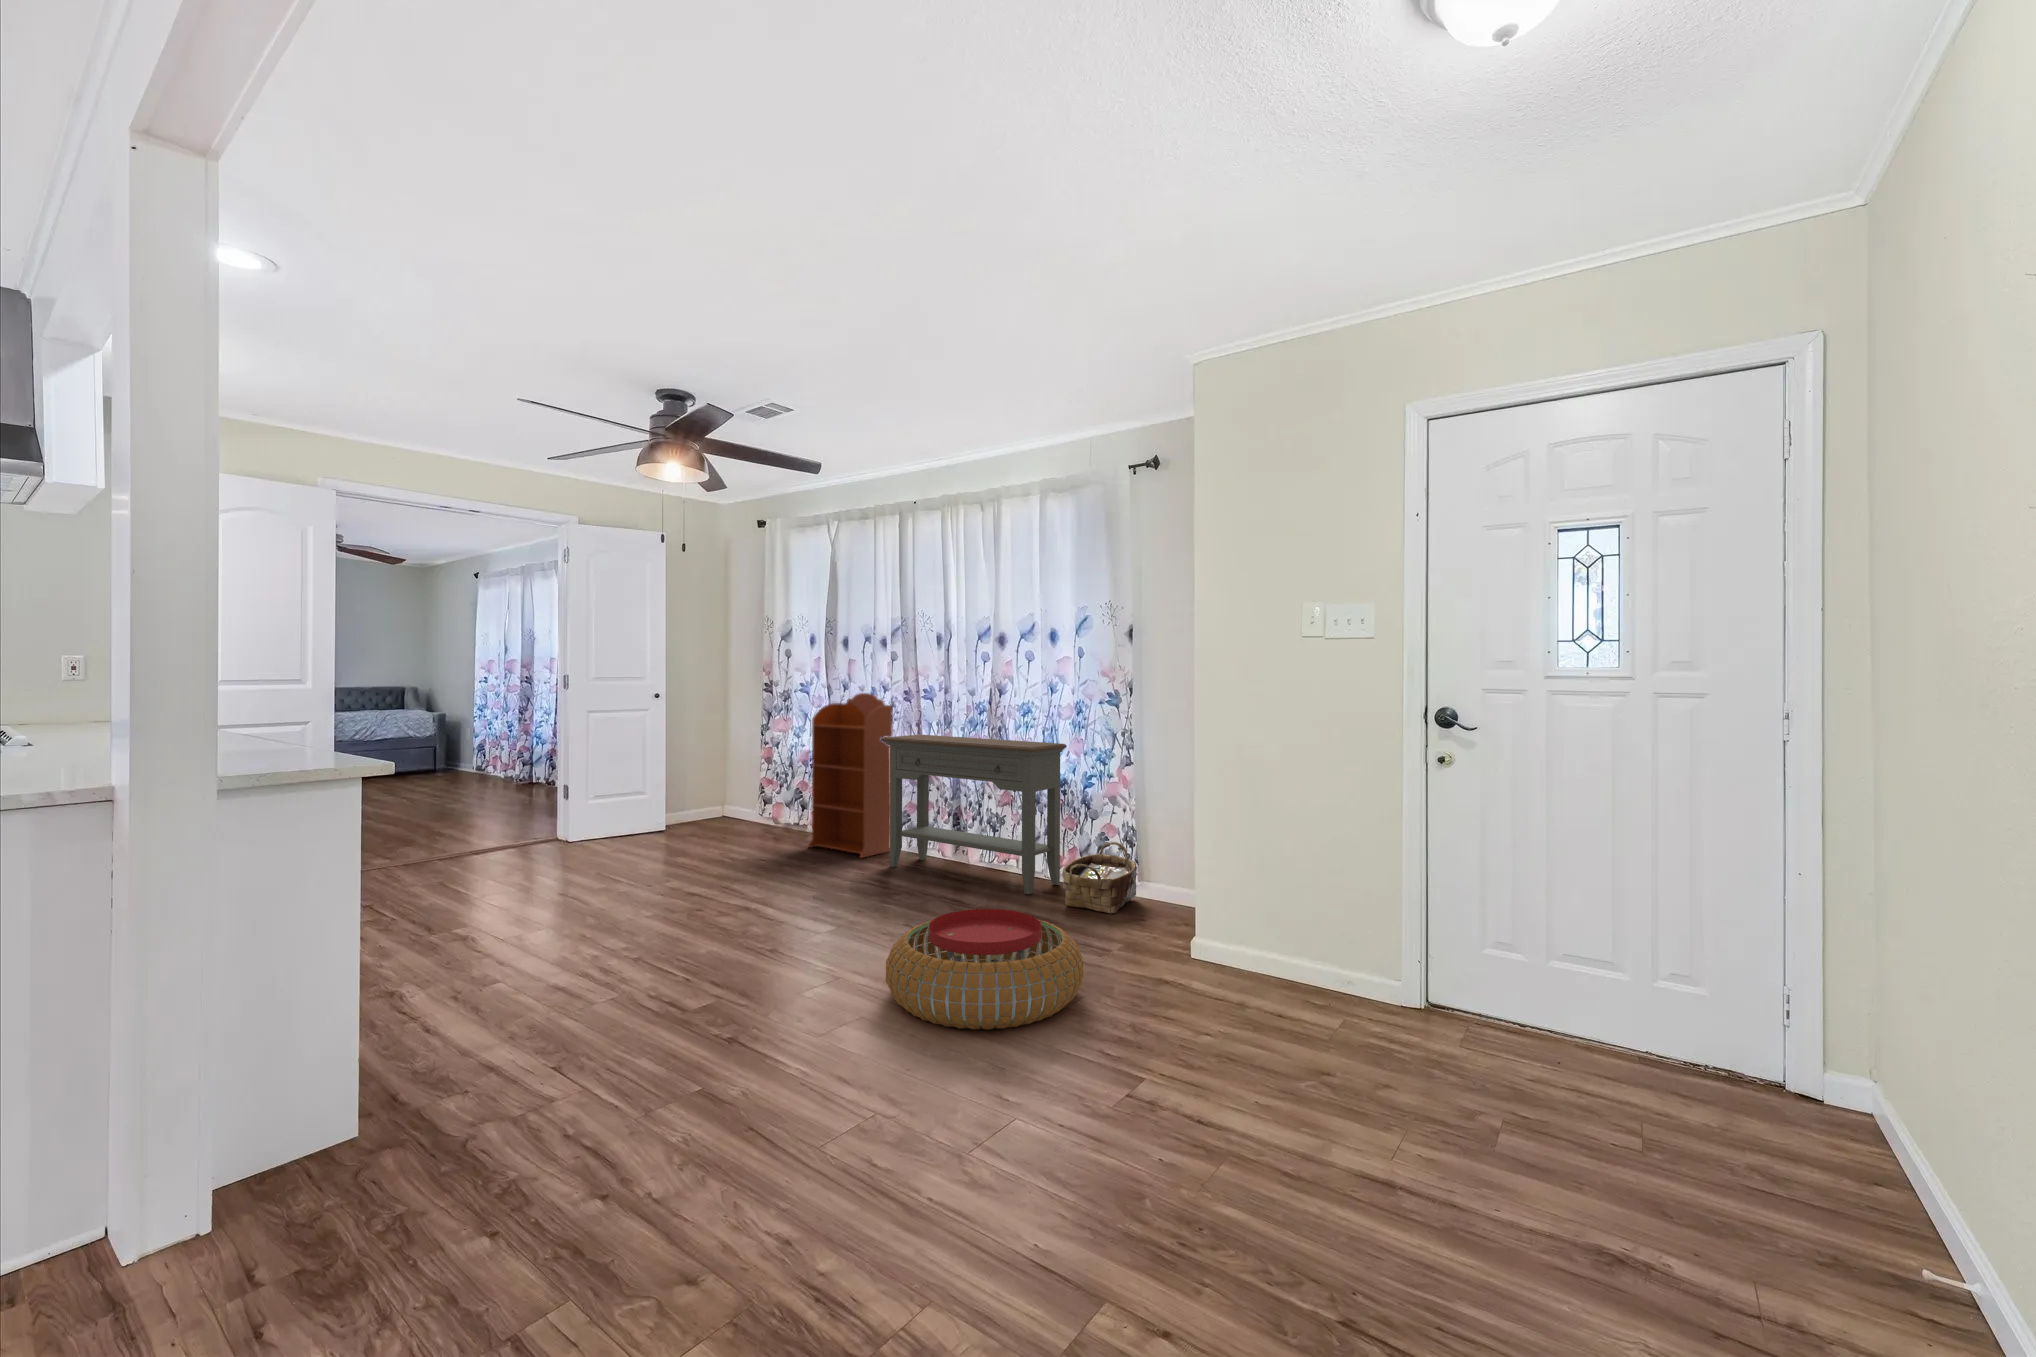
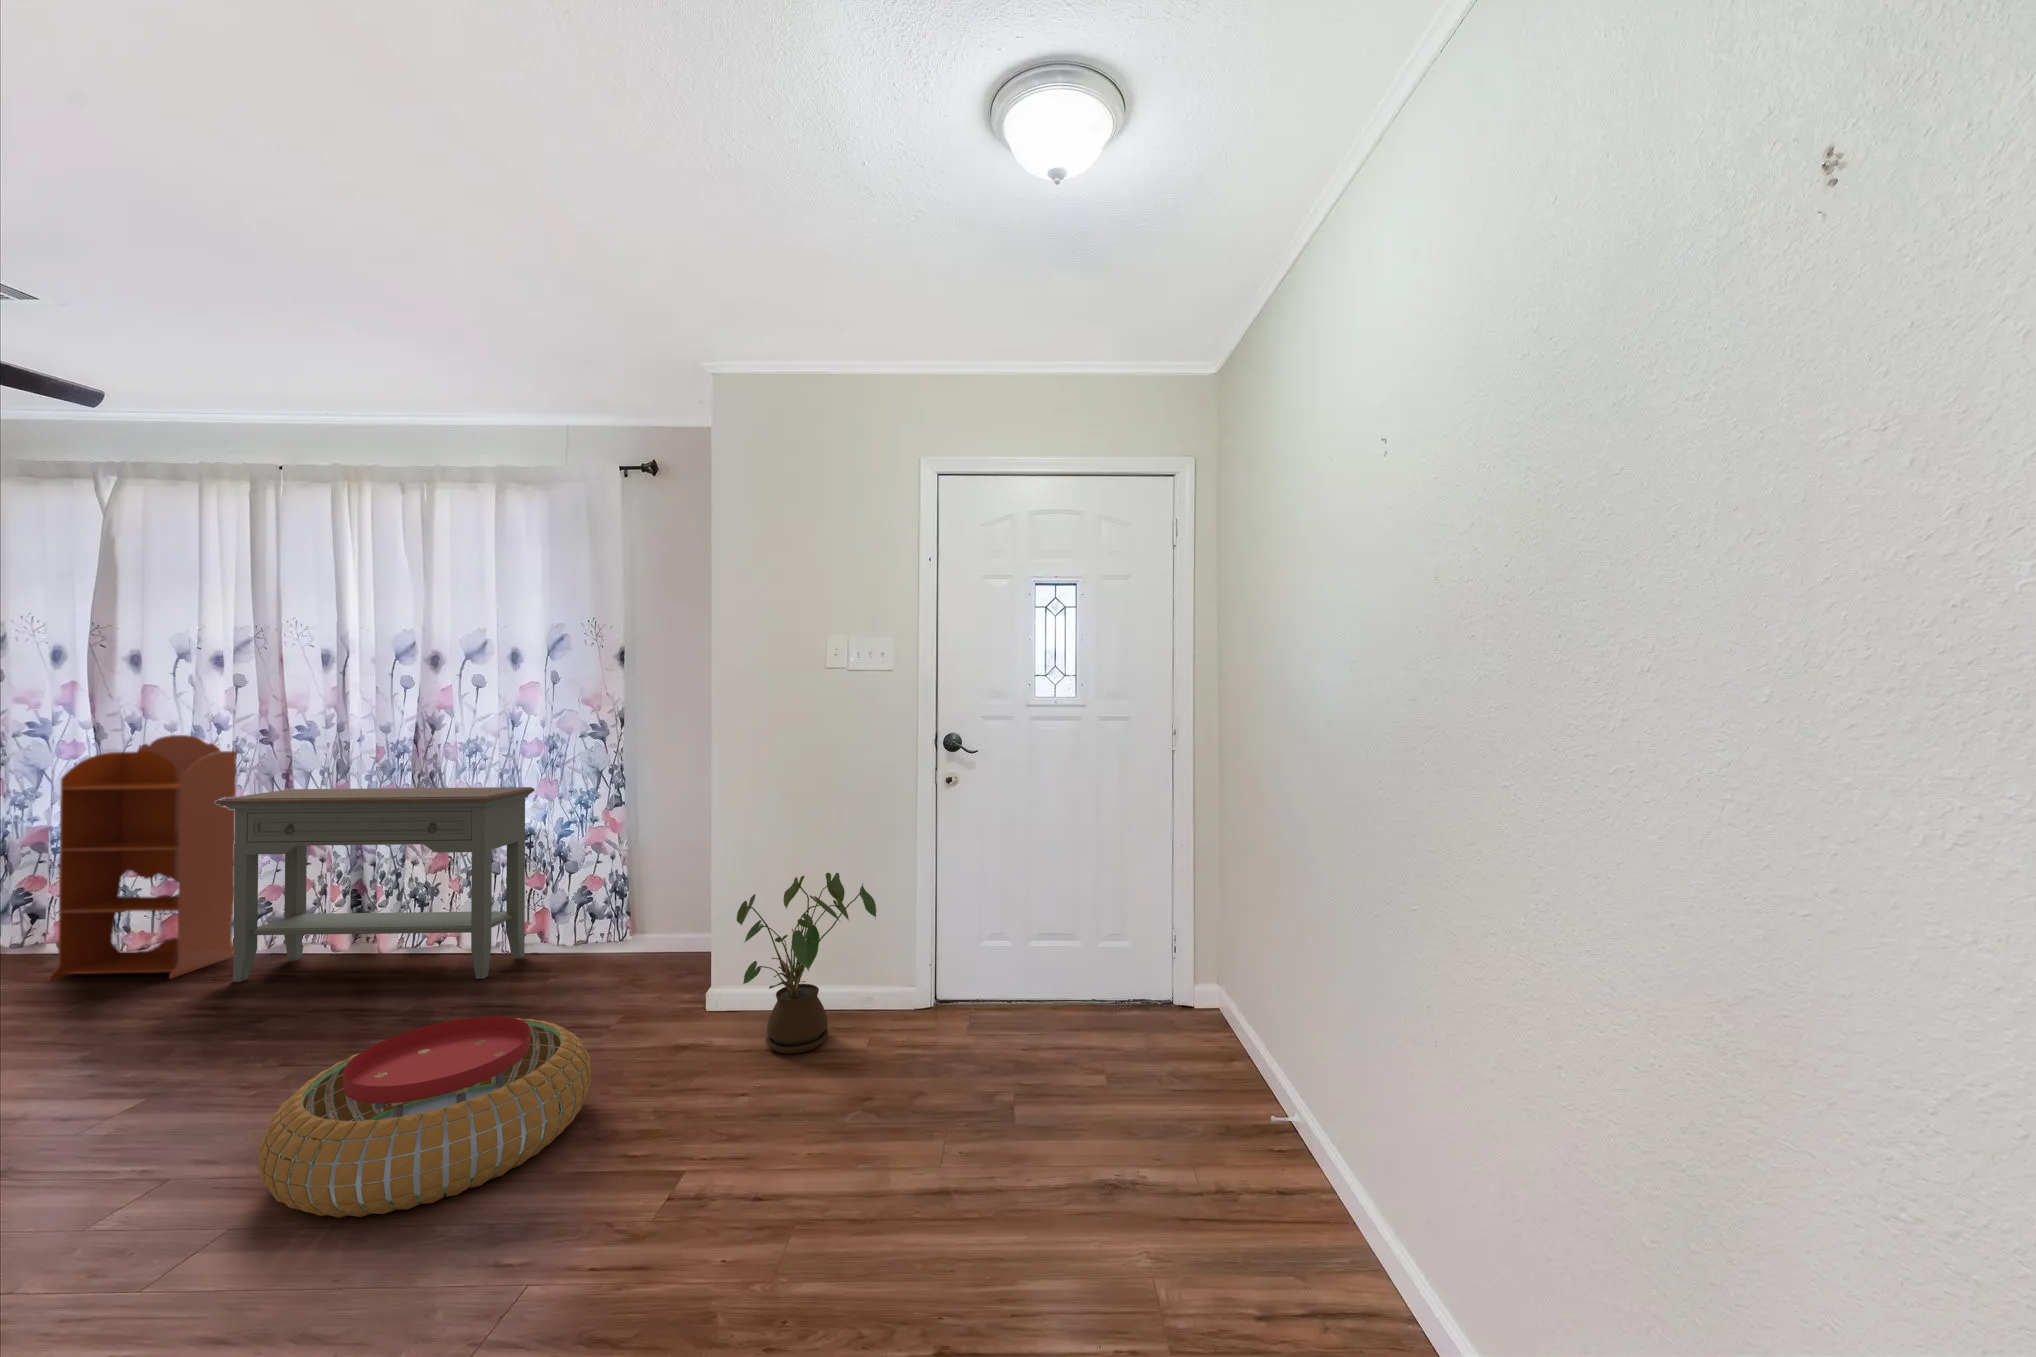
house plant: none [1205,841,1342,1009] -> present [737,873,876,1054]
woven basket: present [1062,842,1137,913] -> none [535,895,631,983]

